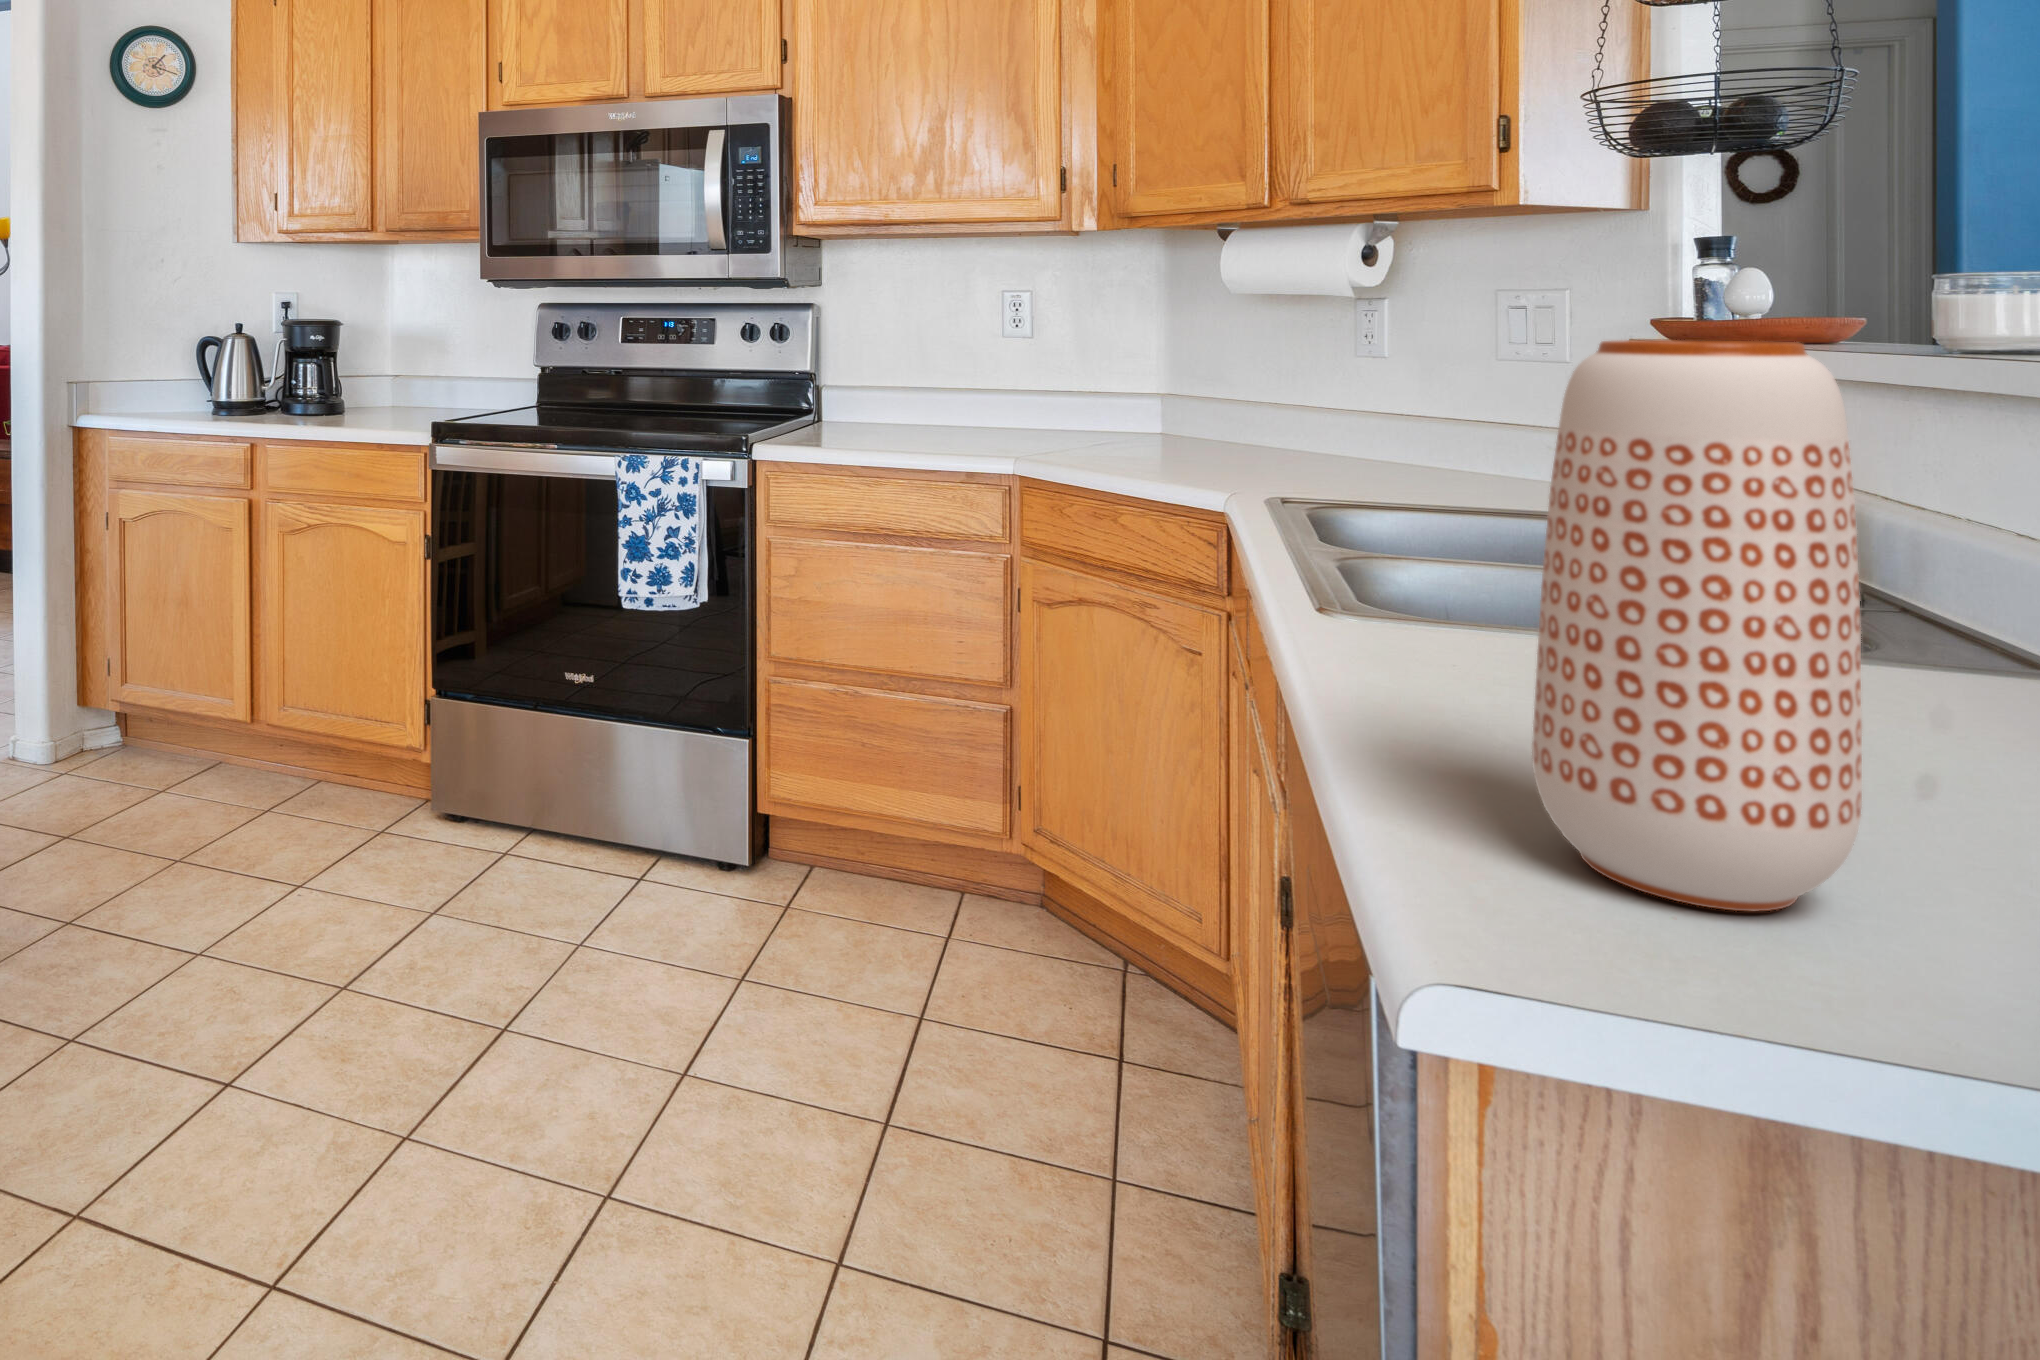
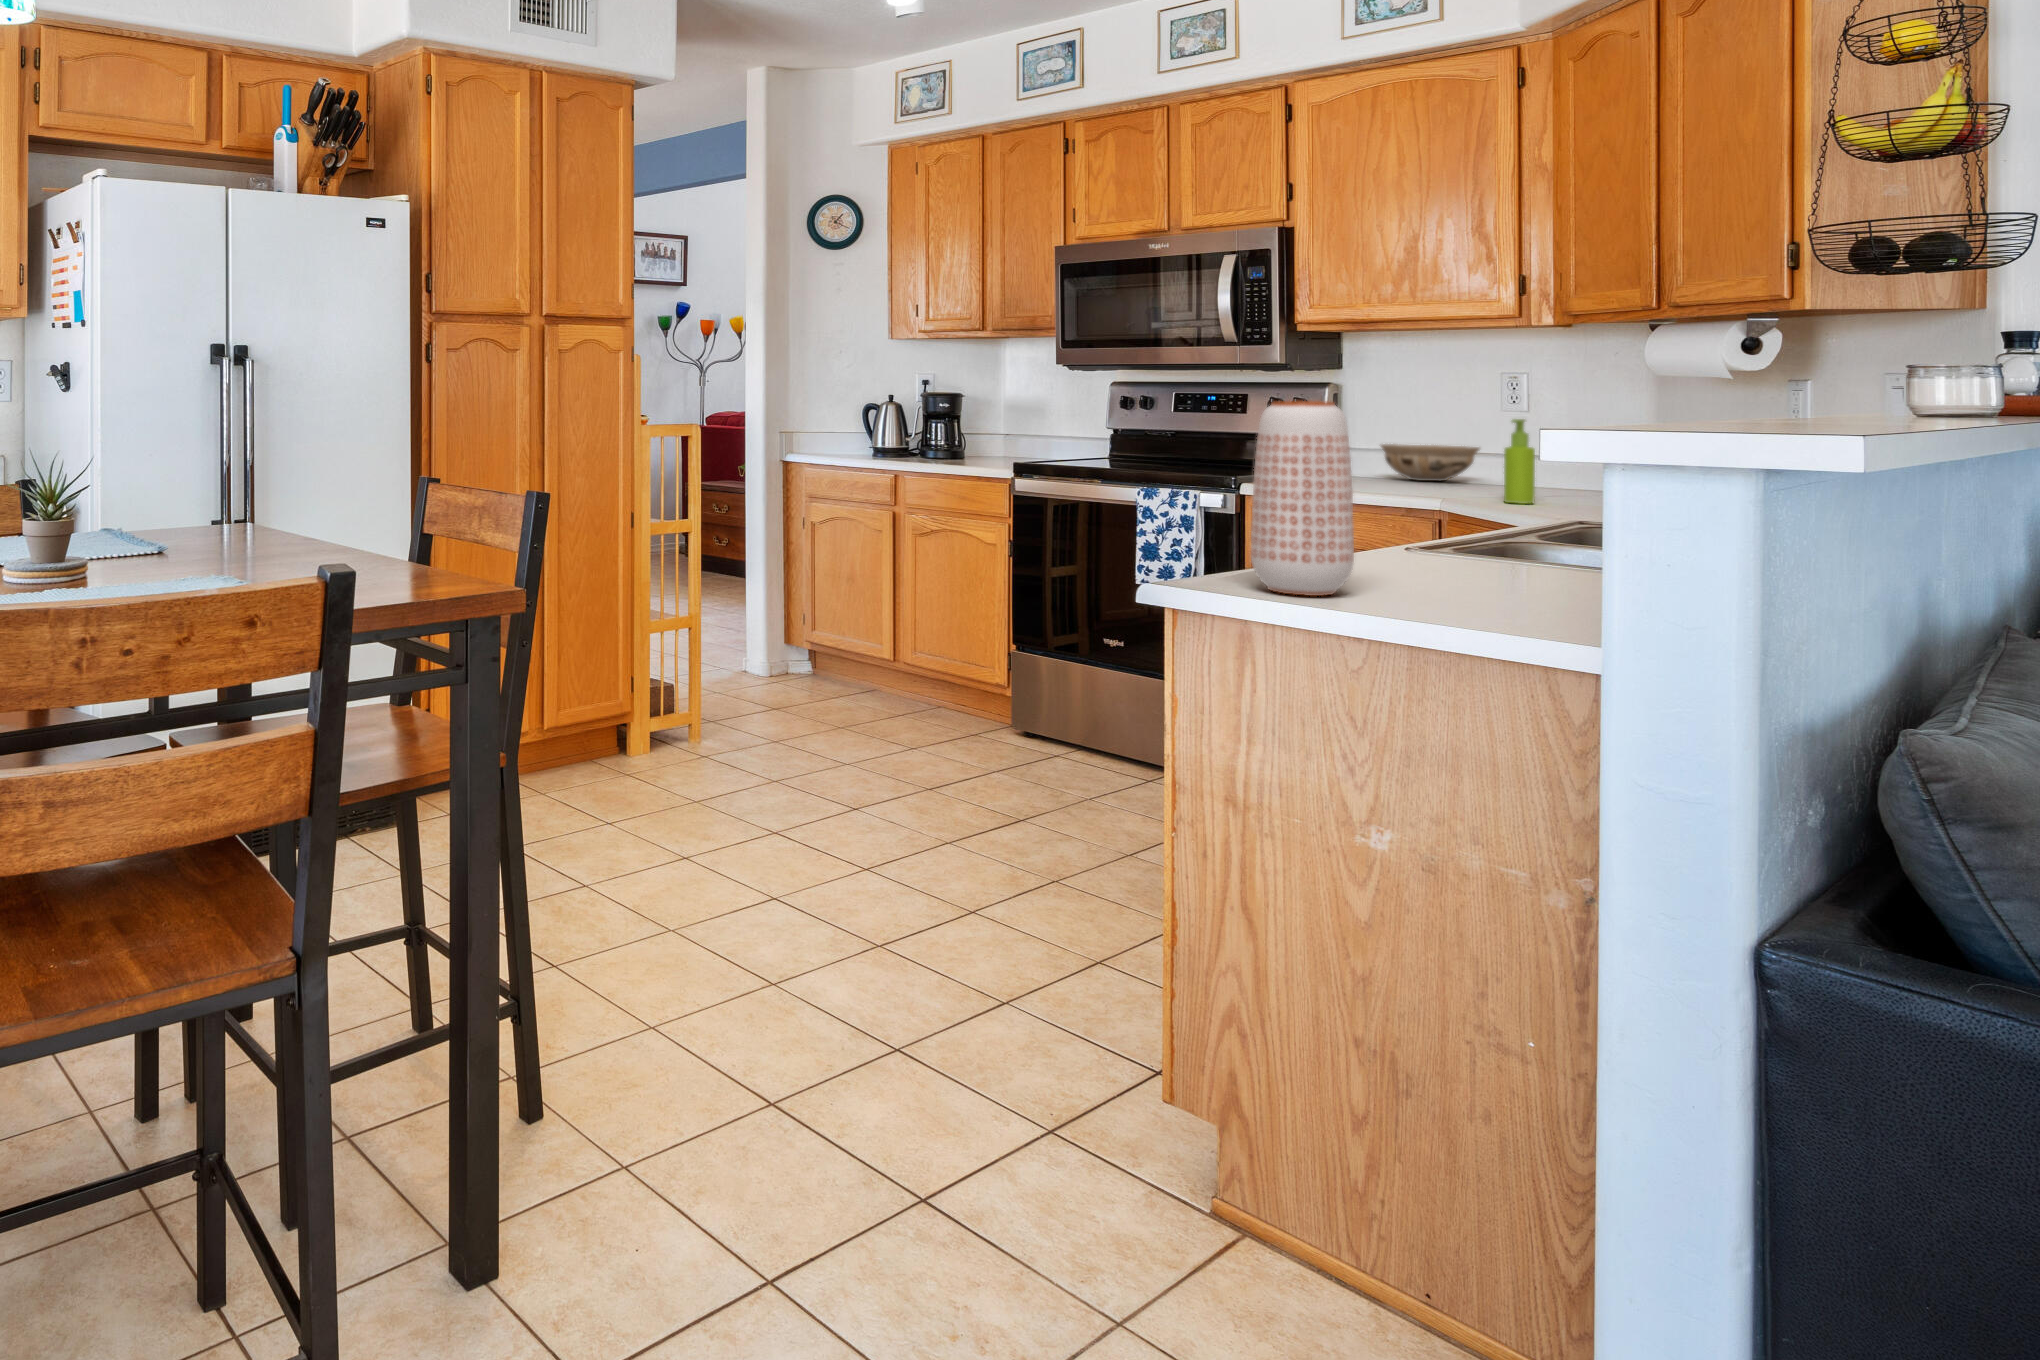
soap dispenser: none [1115,355,1152,470] -> present [1504,419,1535,504]
ceramic bowl: none [894,386,1005,433] -> present [1381,444,1480,481]

